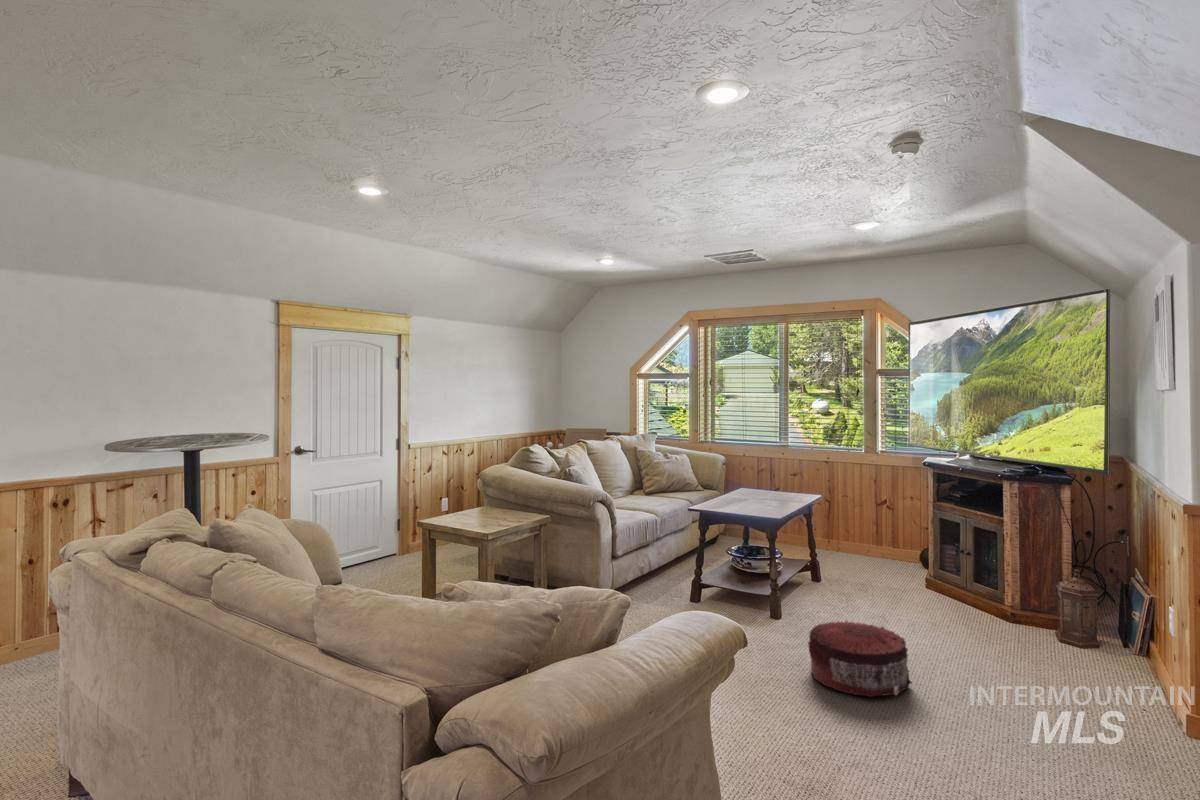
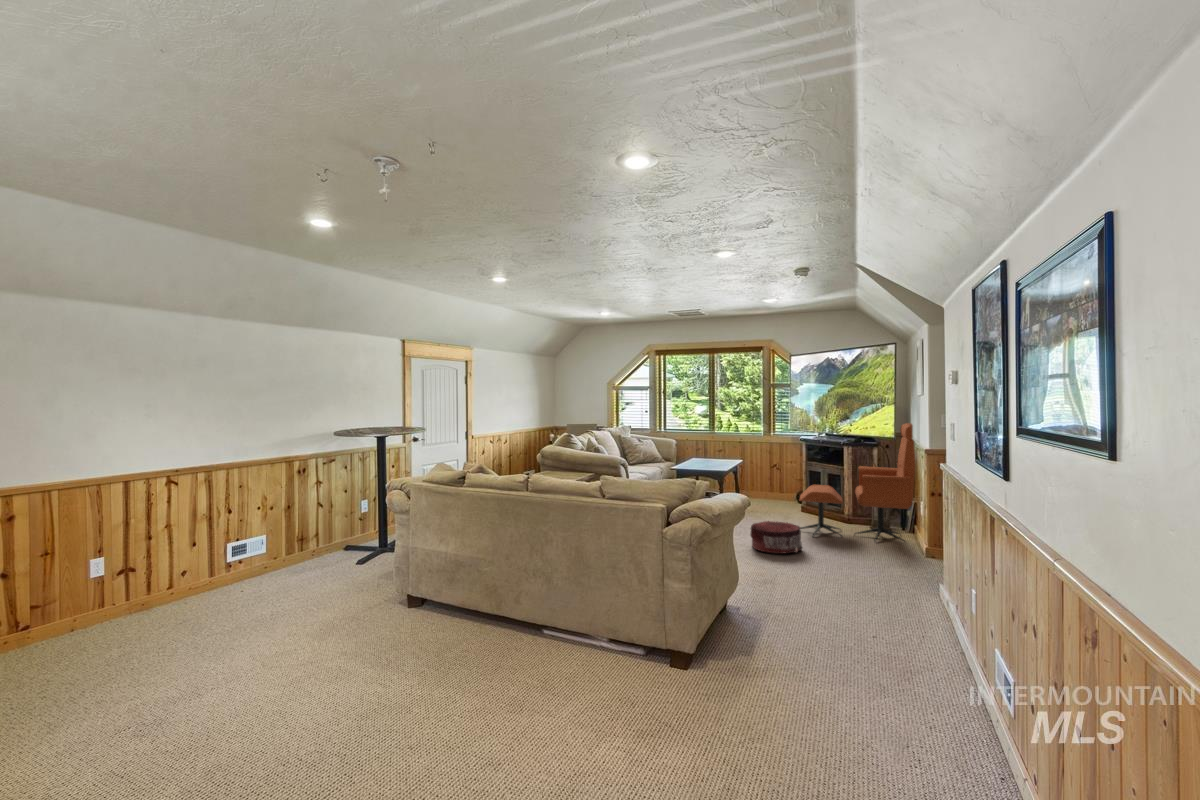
lounge chair: none [906,444,1157,683] -> present [799,423,915,542]

